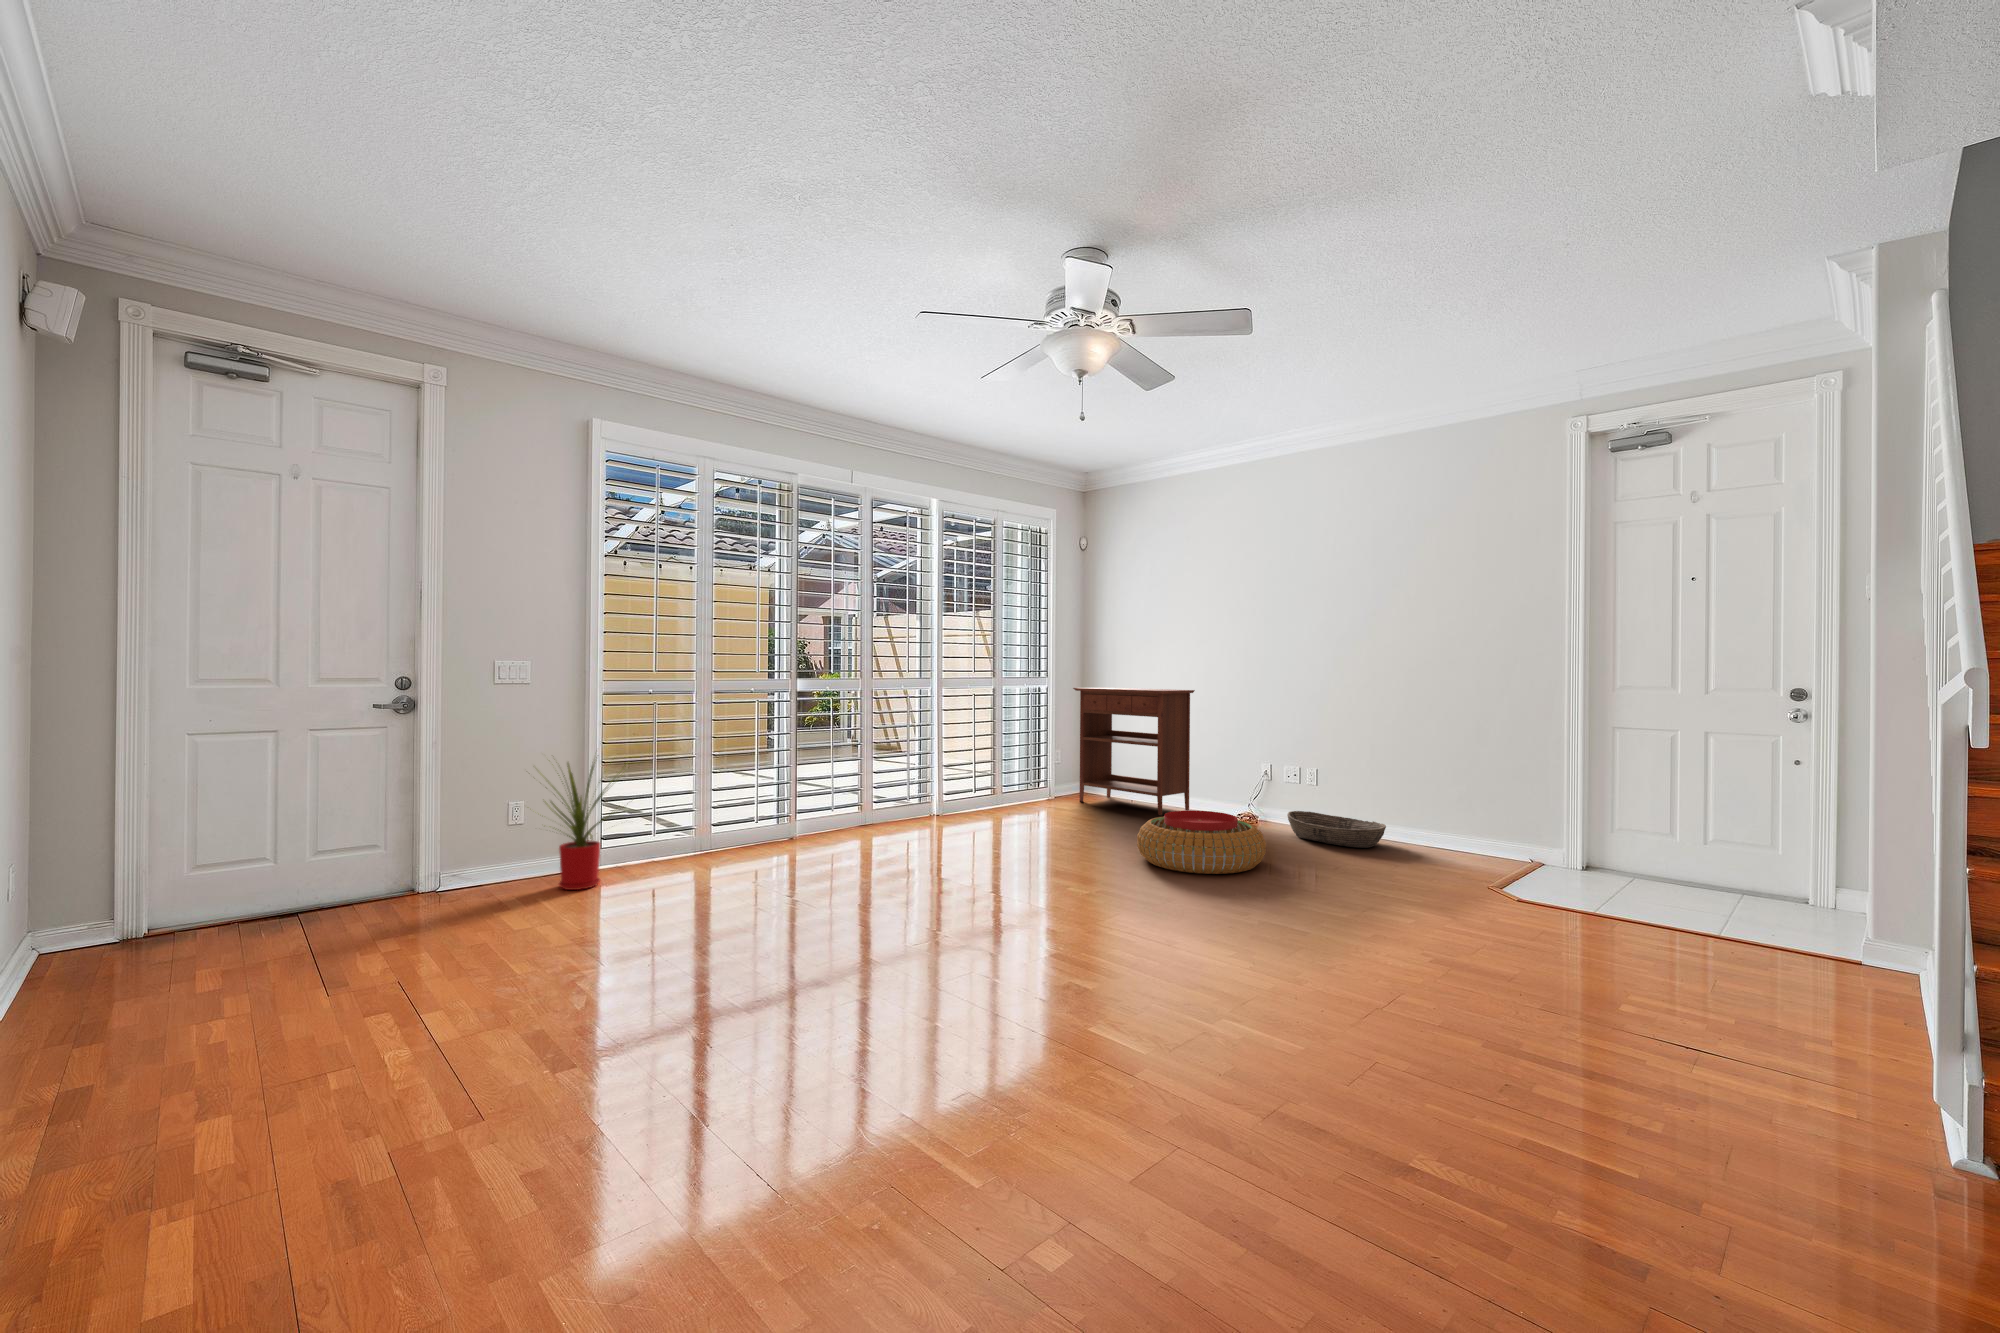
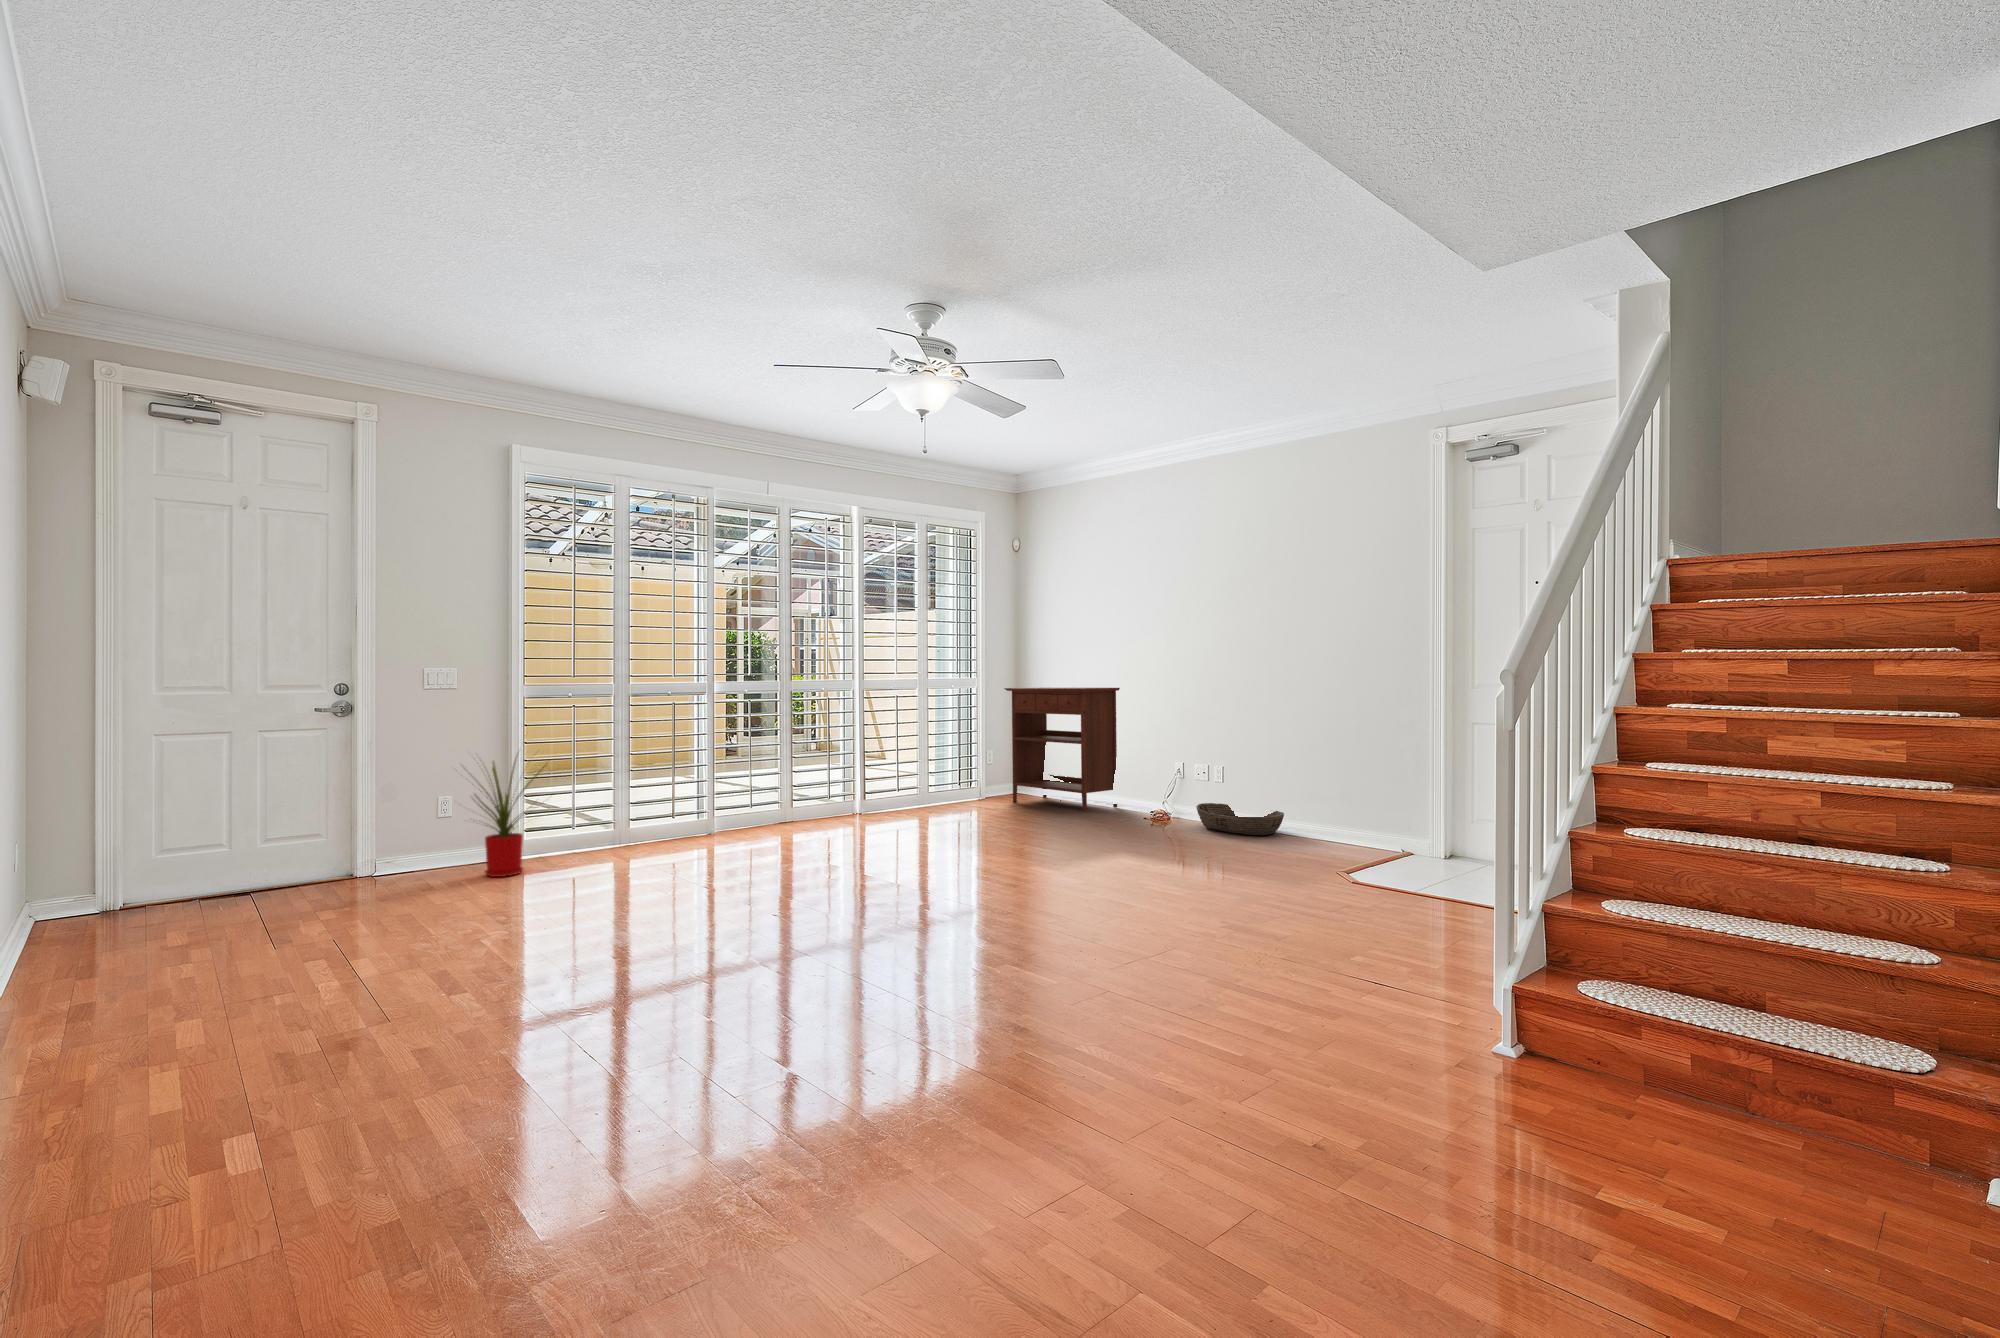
pouf: present [1137,810,1266,874] -> none [1034,801,1154,857]

